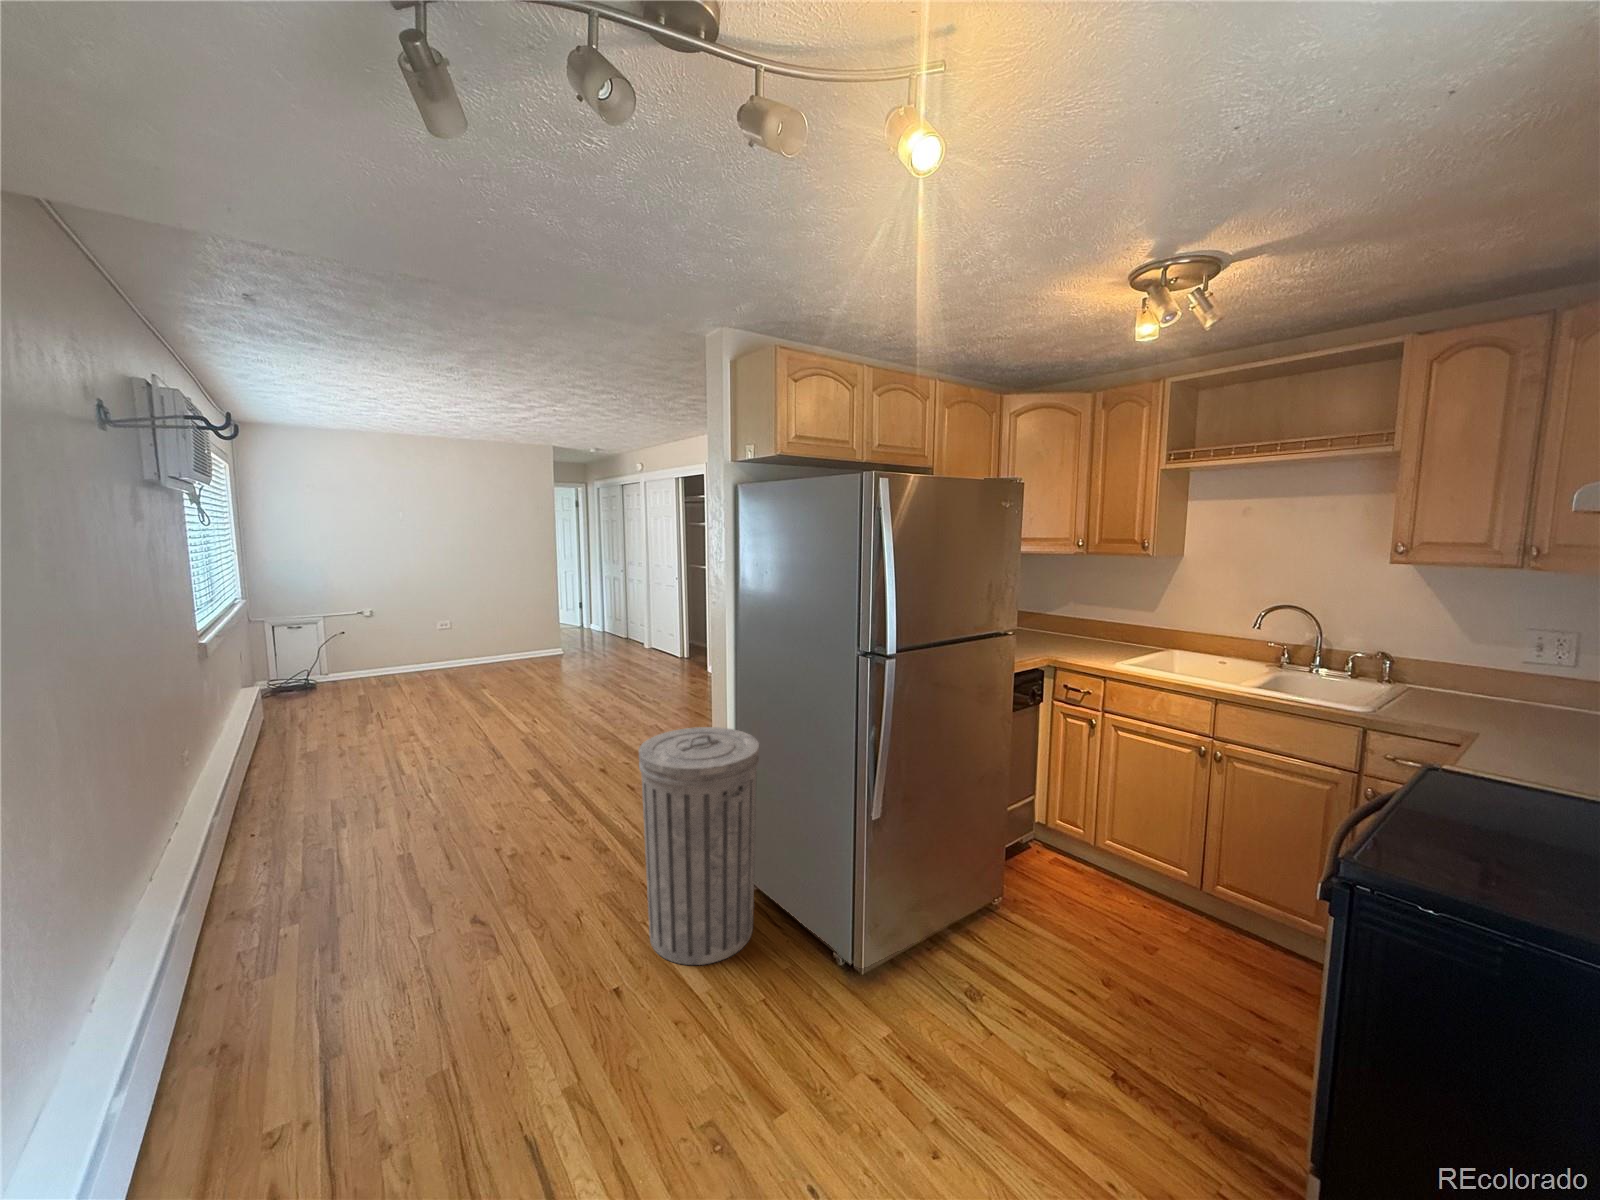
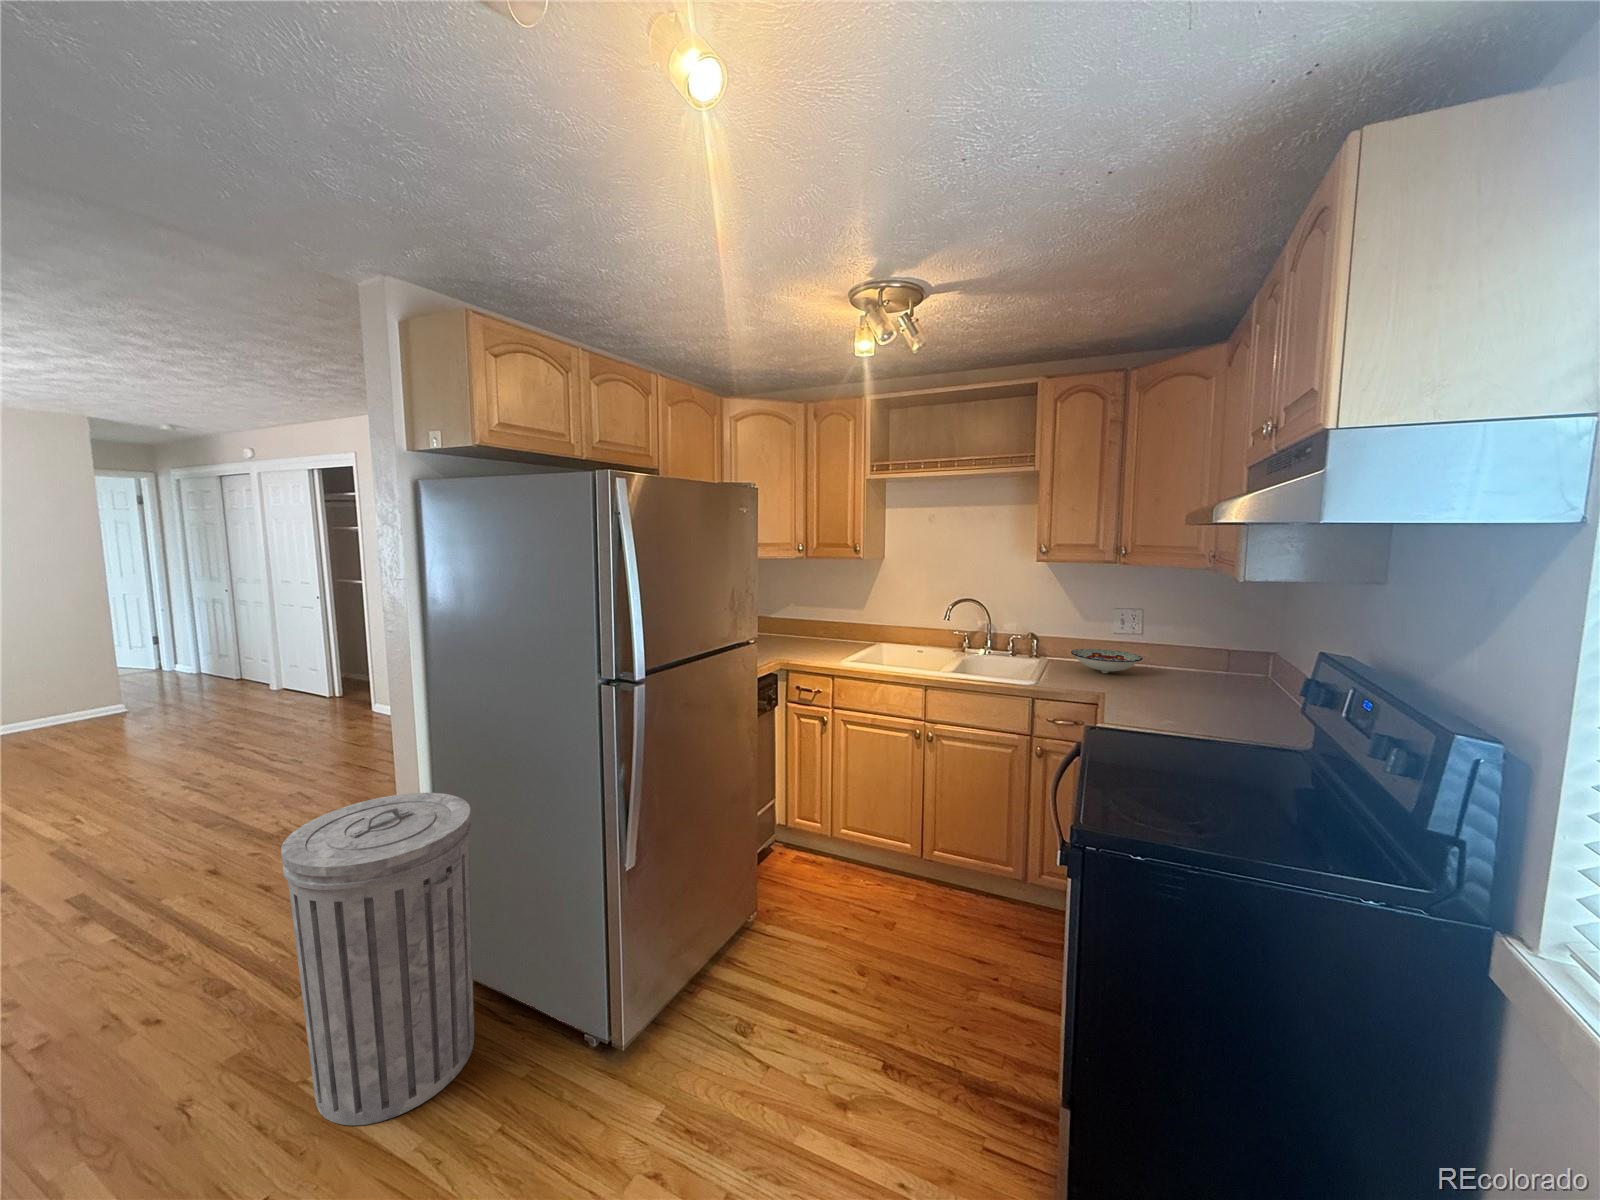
bowl: none [1438,677,1565,711] -> present [1071,649,1143,673]

